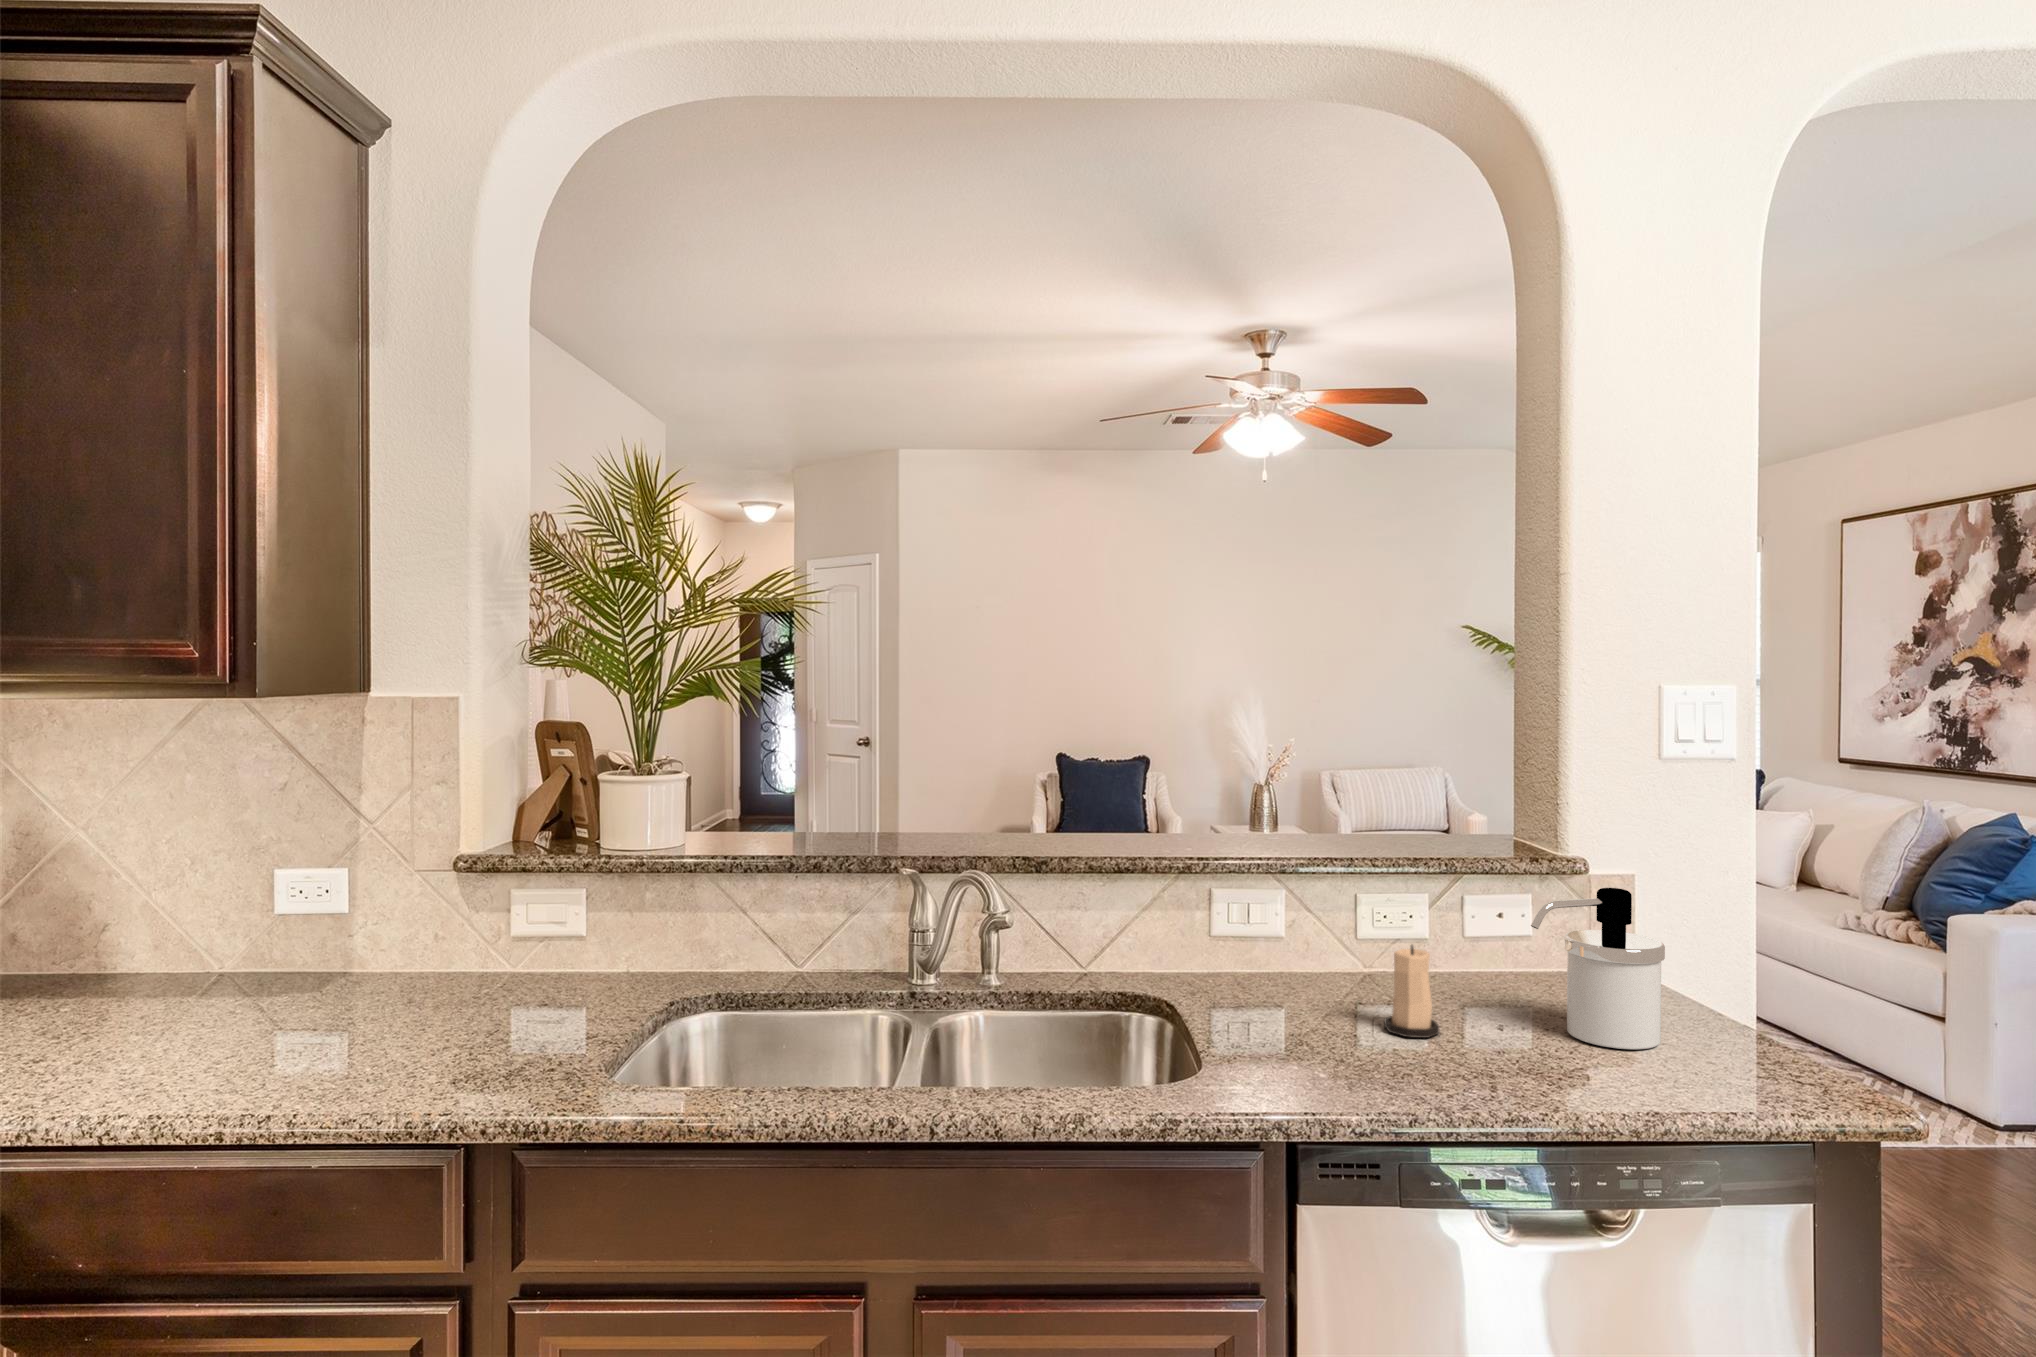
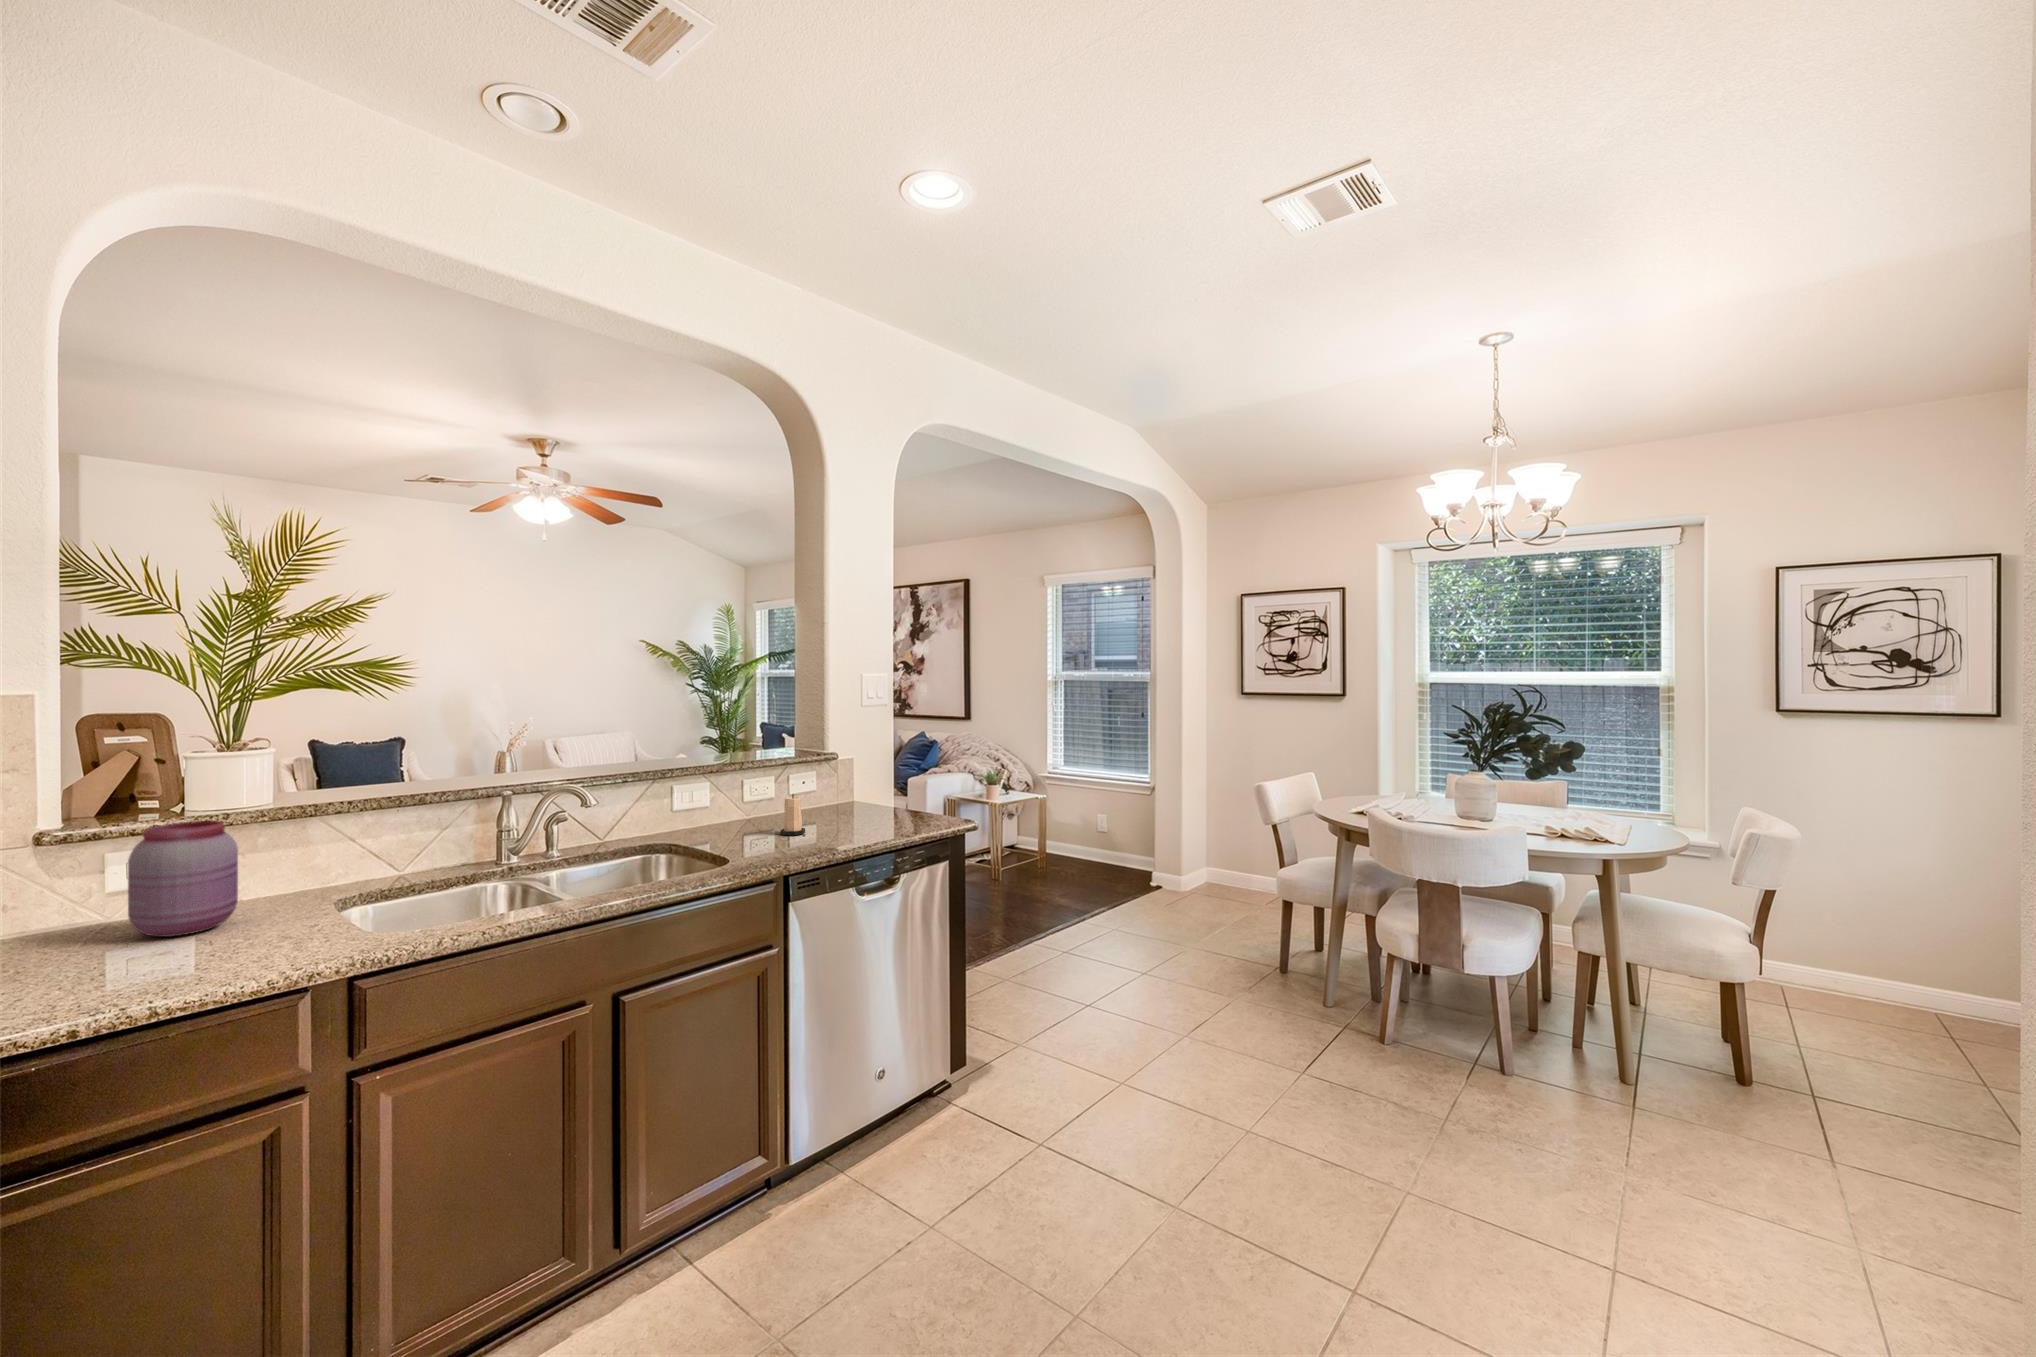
jar: none [465,864,573,1012] -> present [128,821,238,937]
soap dispenser: present [1531,888,1665,1049] -> none [842,760,886,824]

